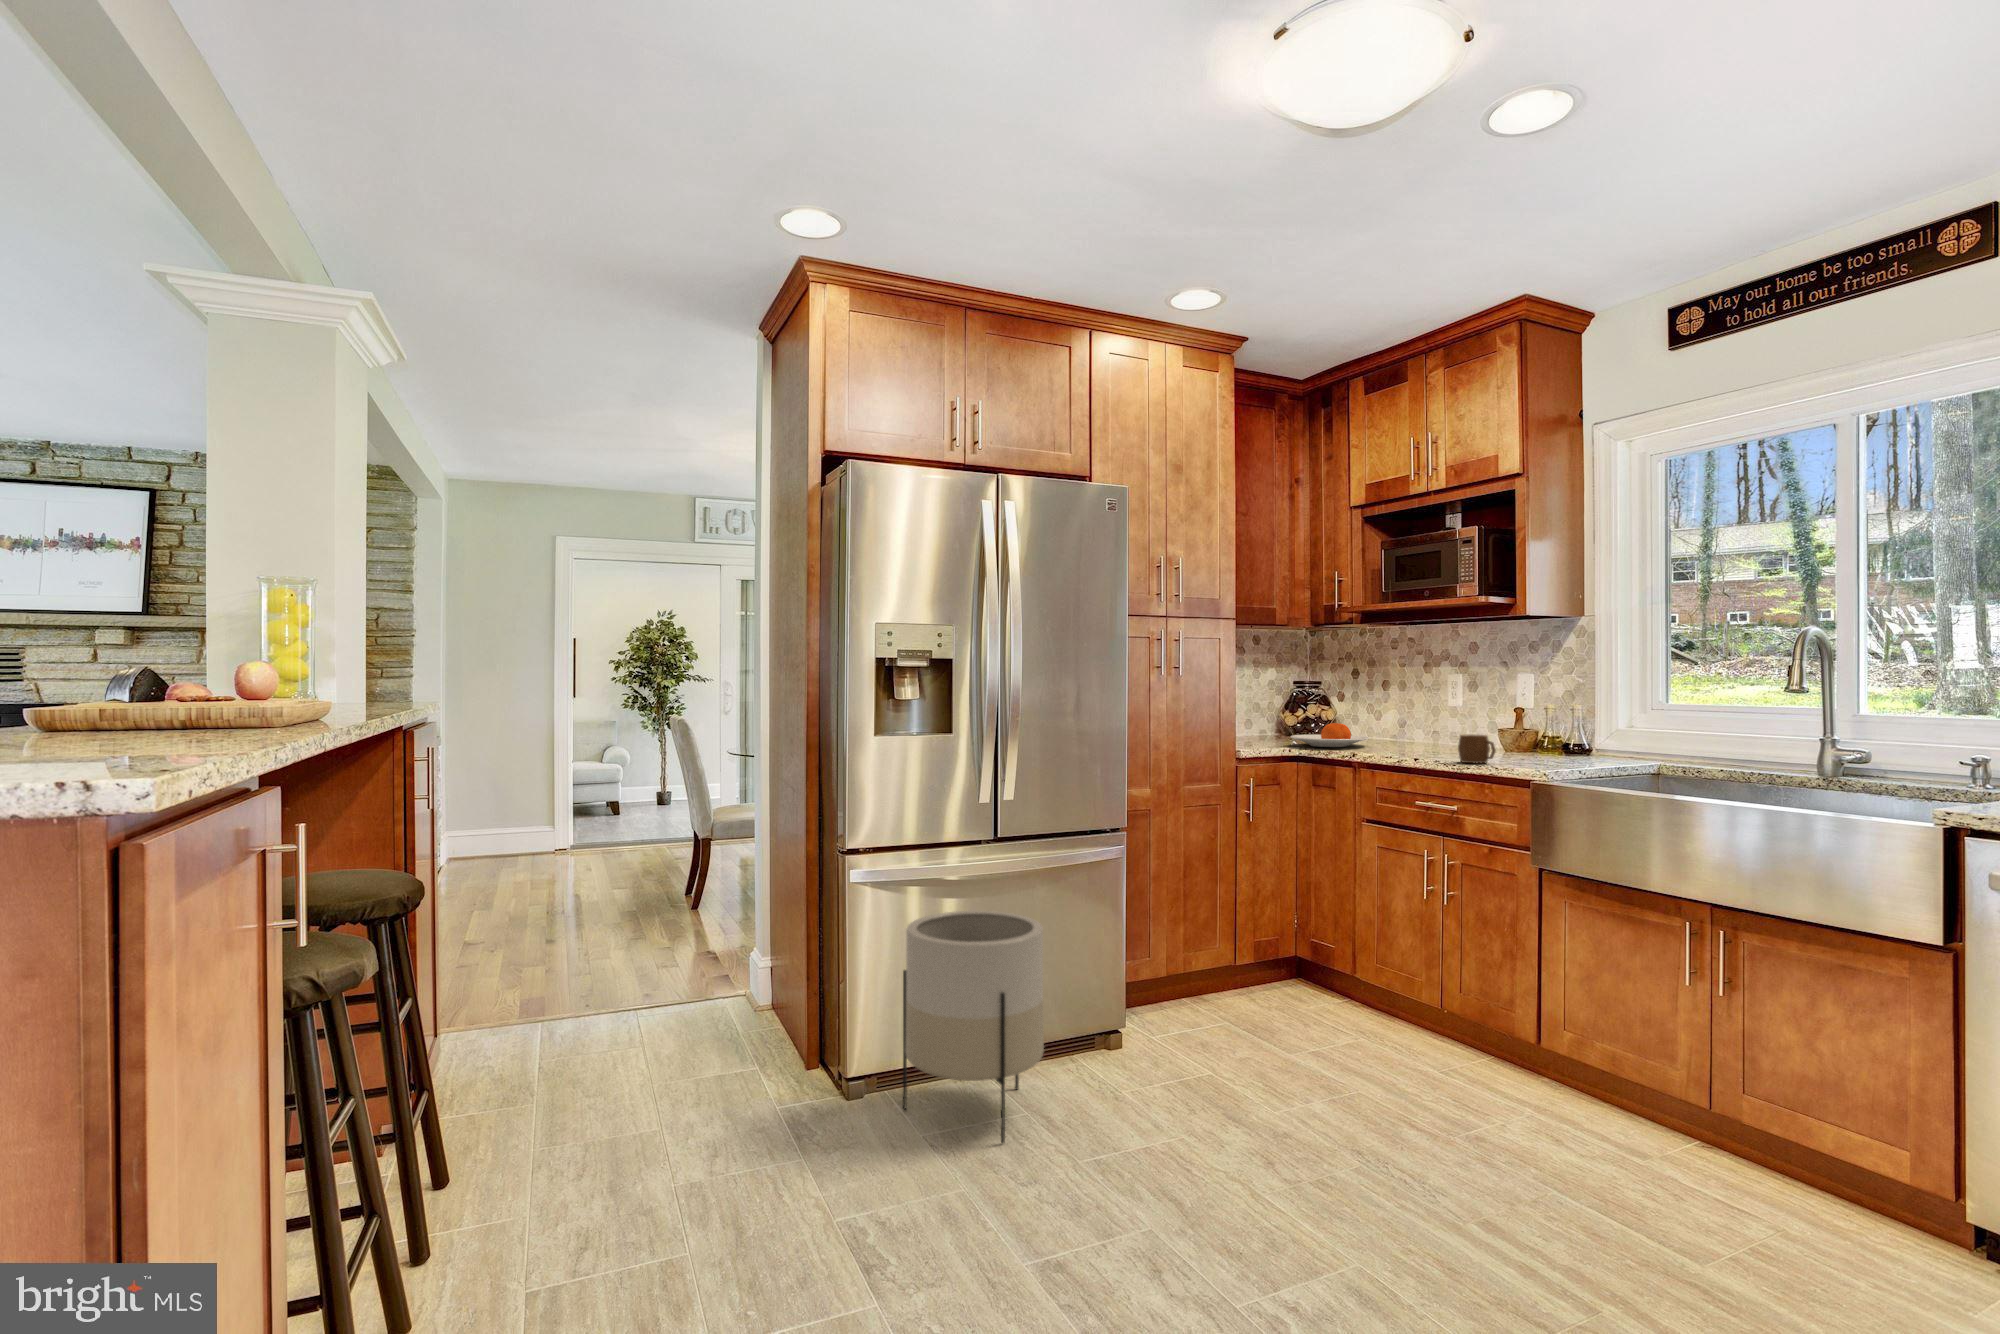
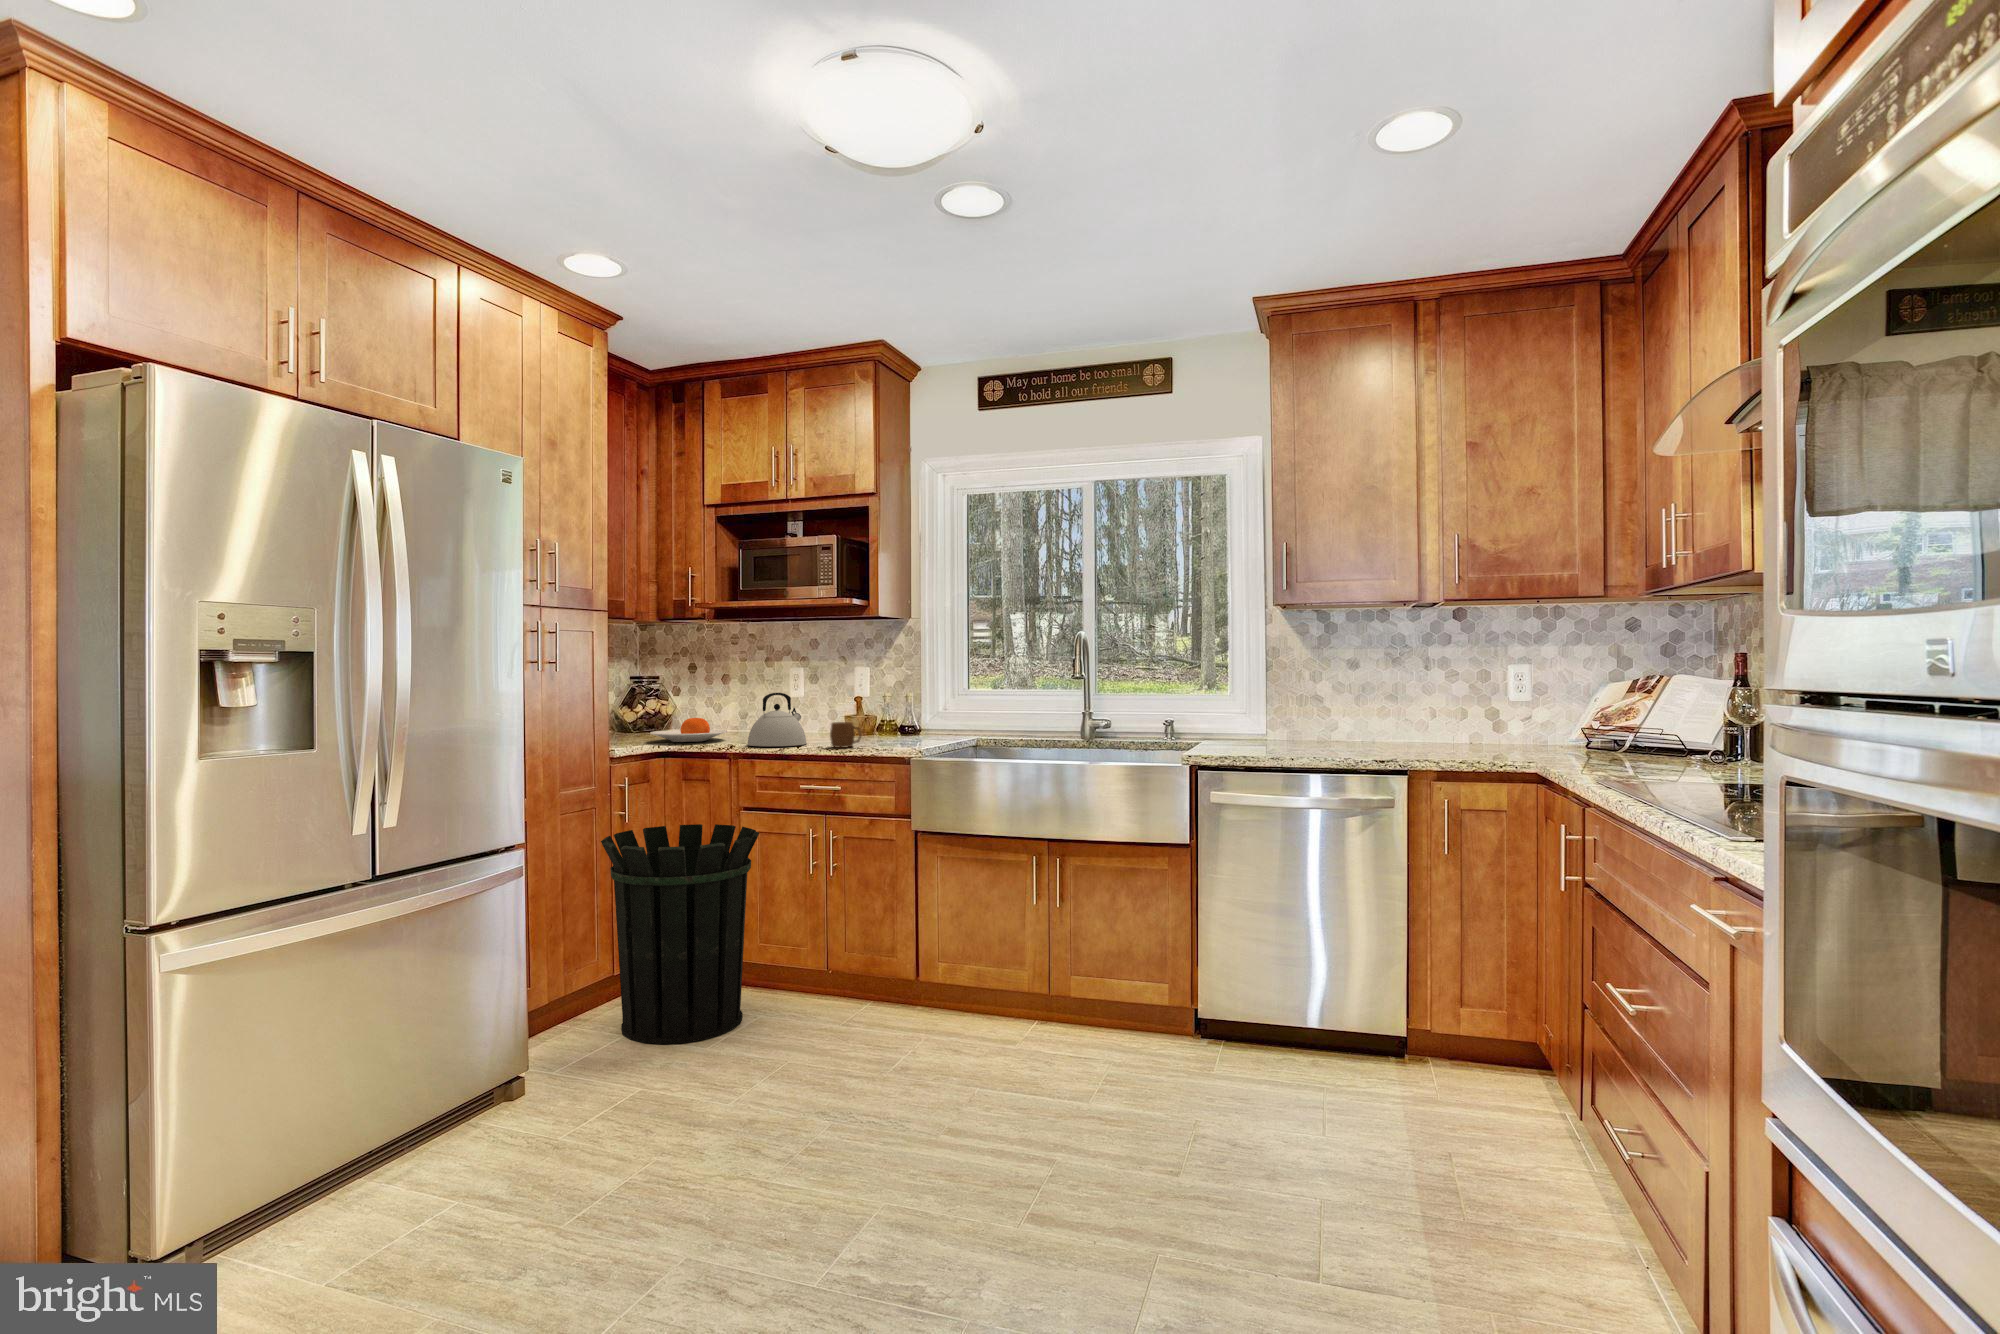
kettle: none [1375,700,1442,757] -> present [747,693,806,746]
waste bin: none [1211,827,1366,1044] -> present [601,824,759,1044]
planter: present [903,911,1044,1143] -> none [275,964,486,1256]

